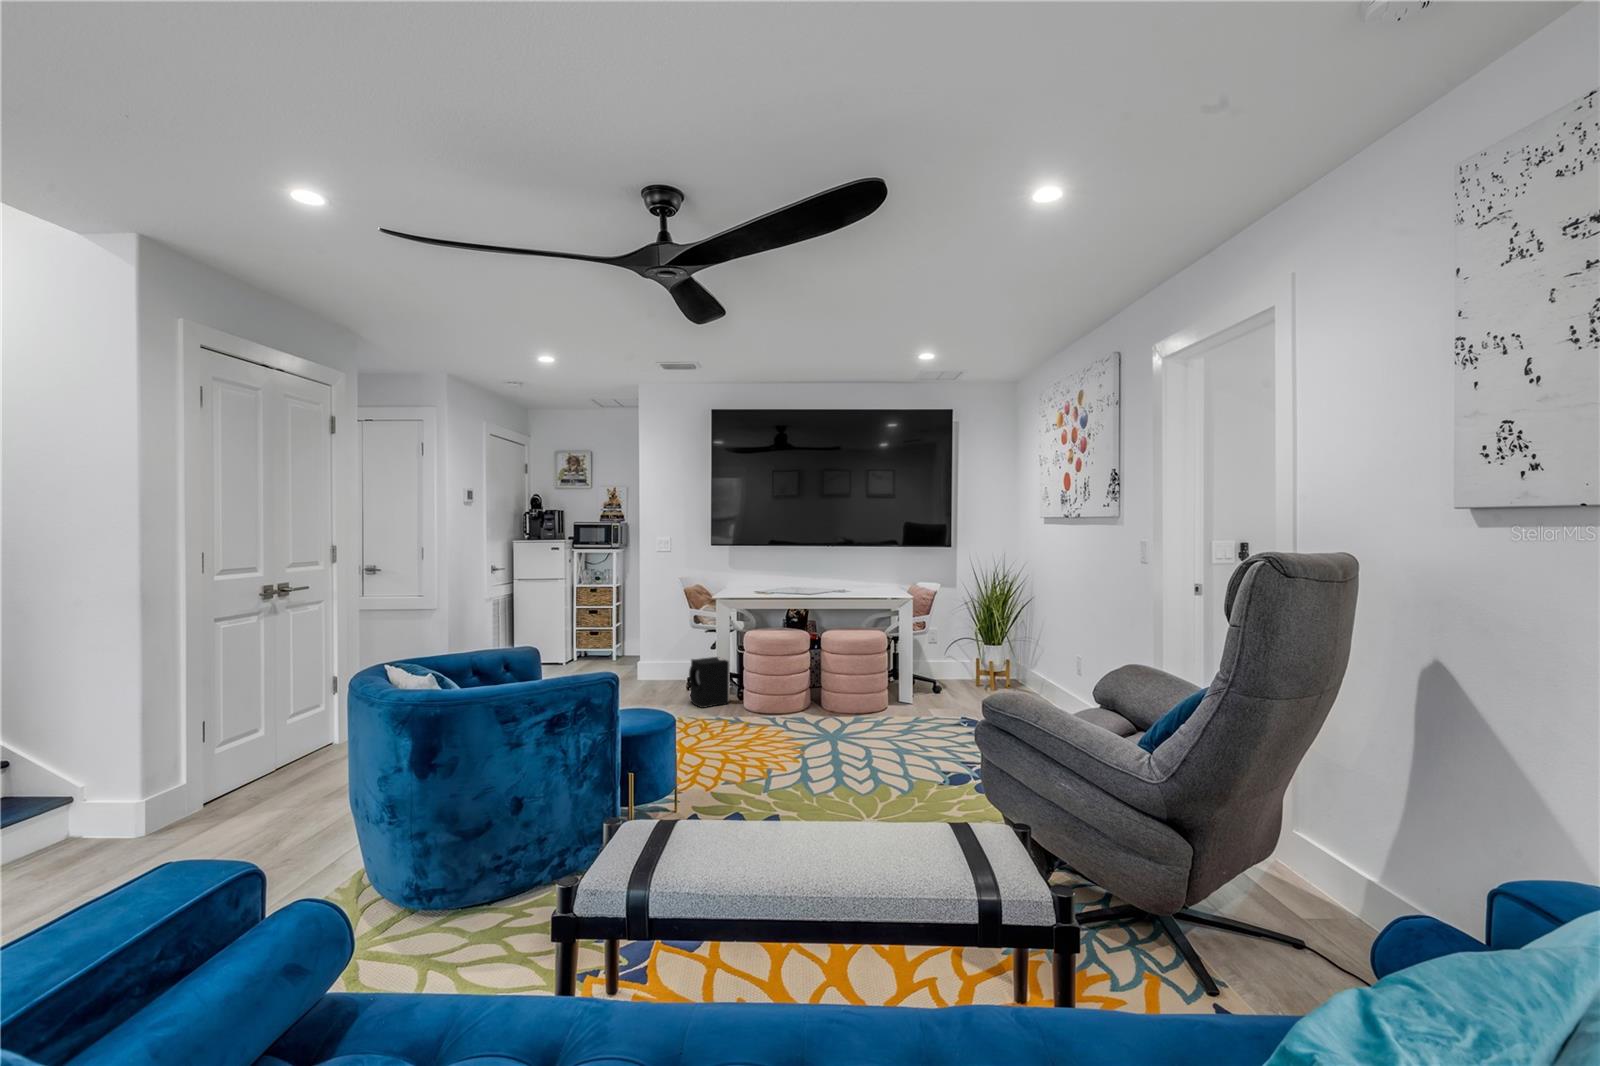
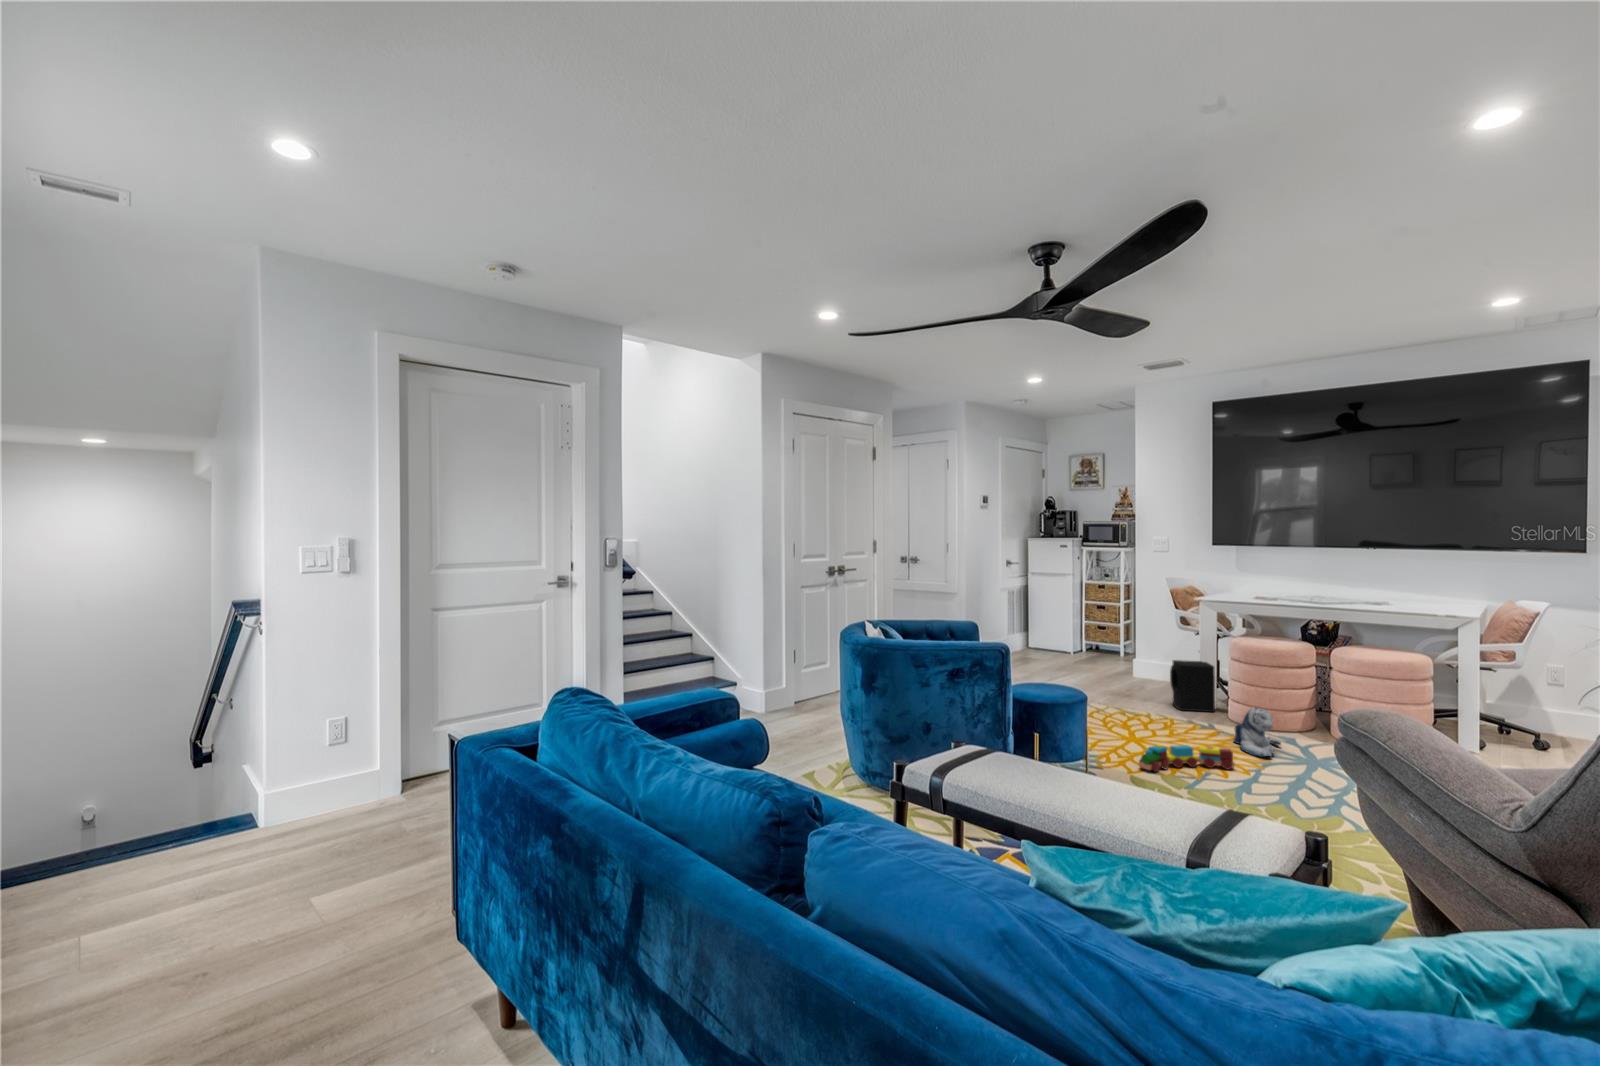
plush toy: none [762,696,801,741] -> present [1233,707,1281,757]
toy train: none [714,740,785,782] -> present [1139,744,1235,772]

